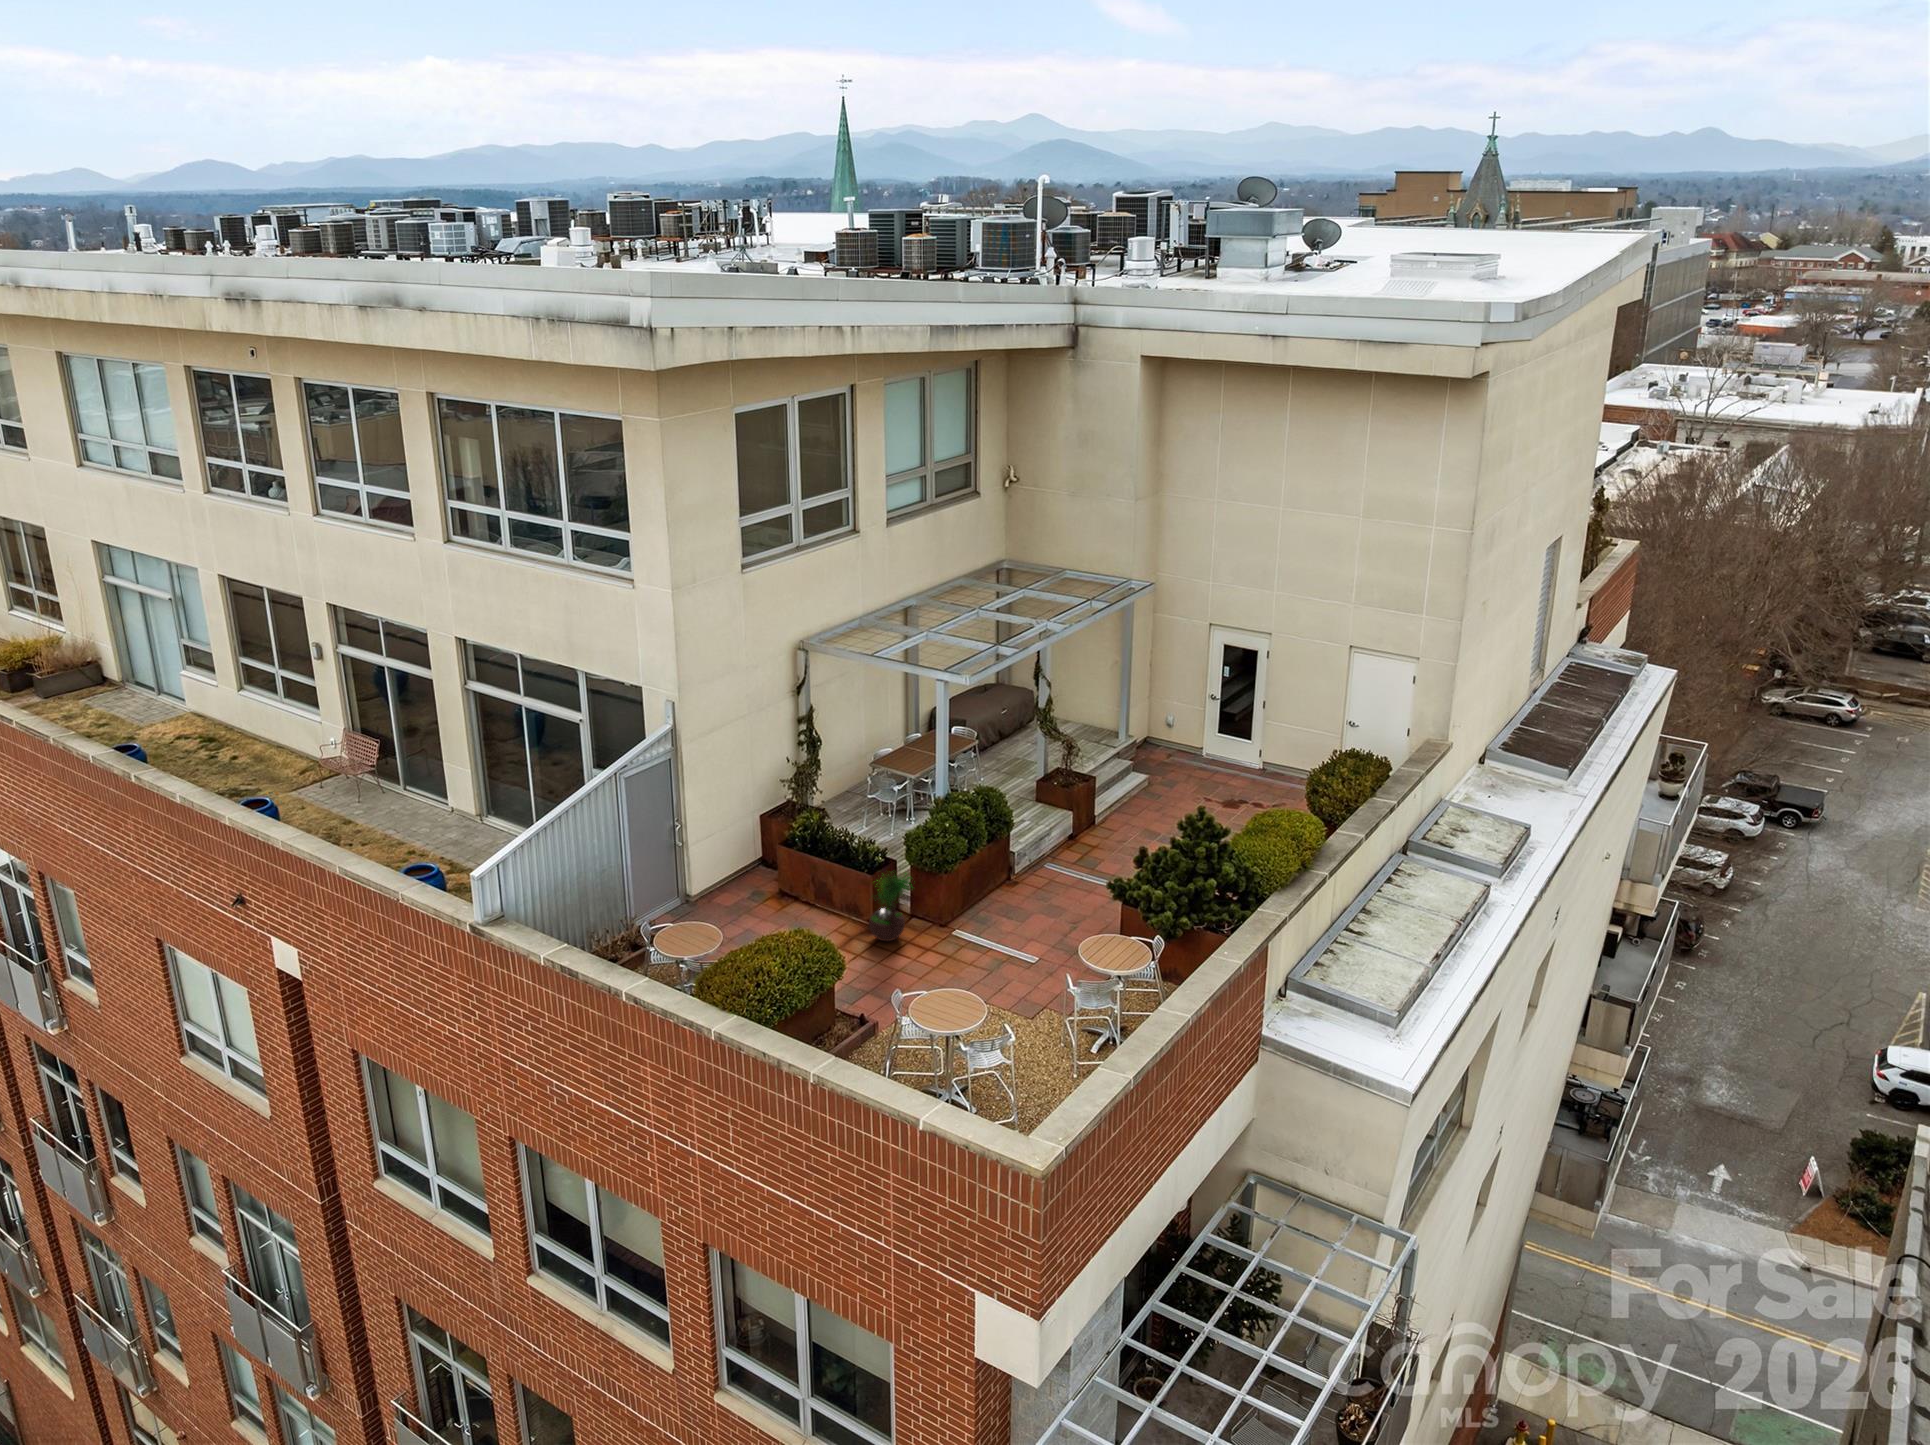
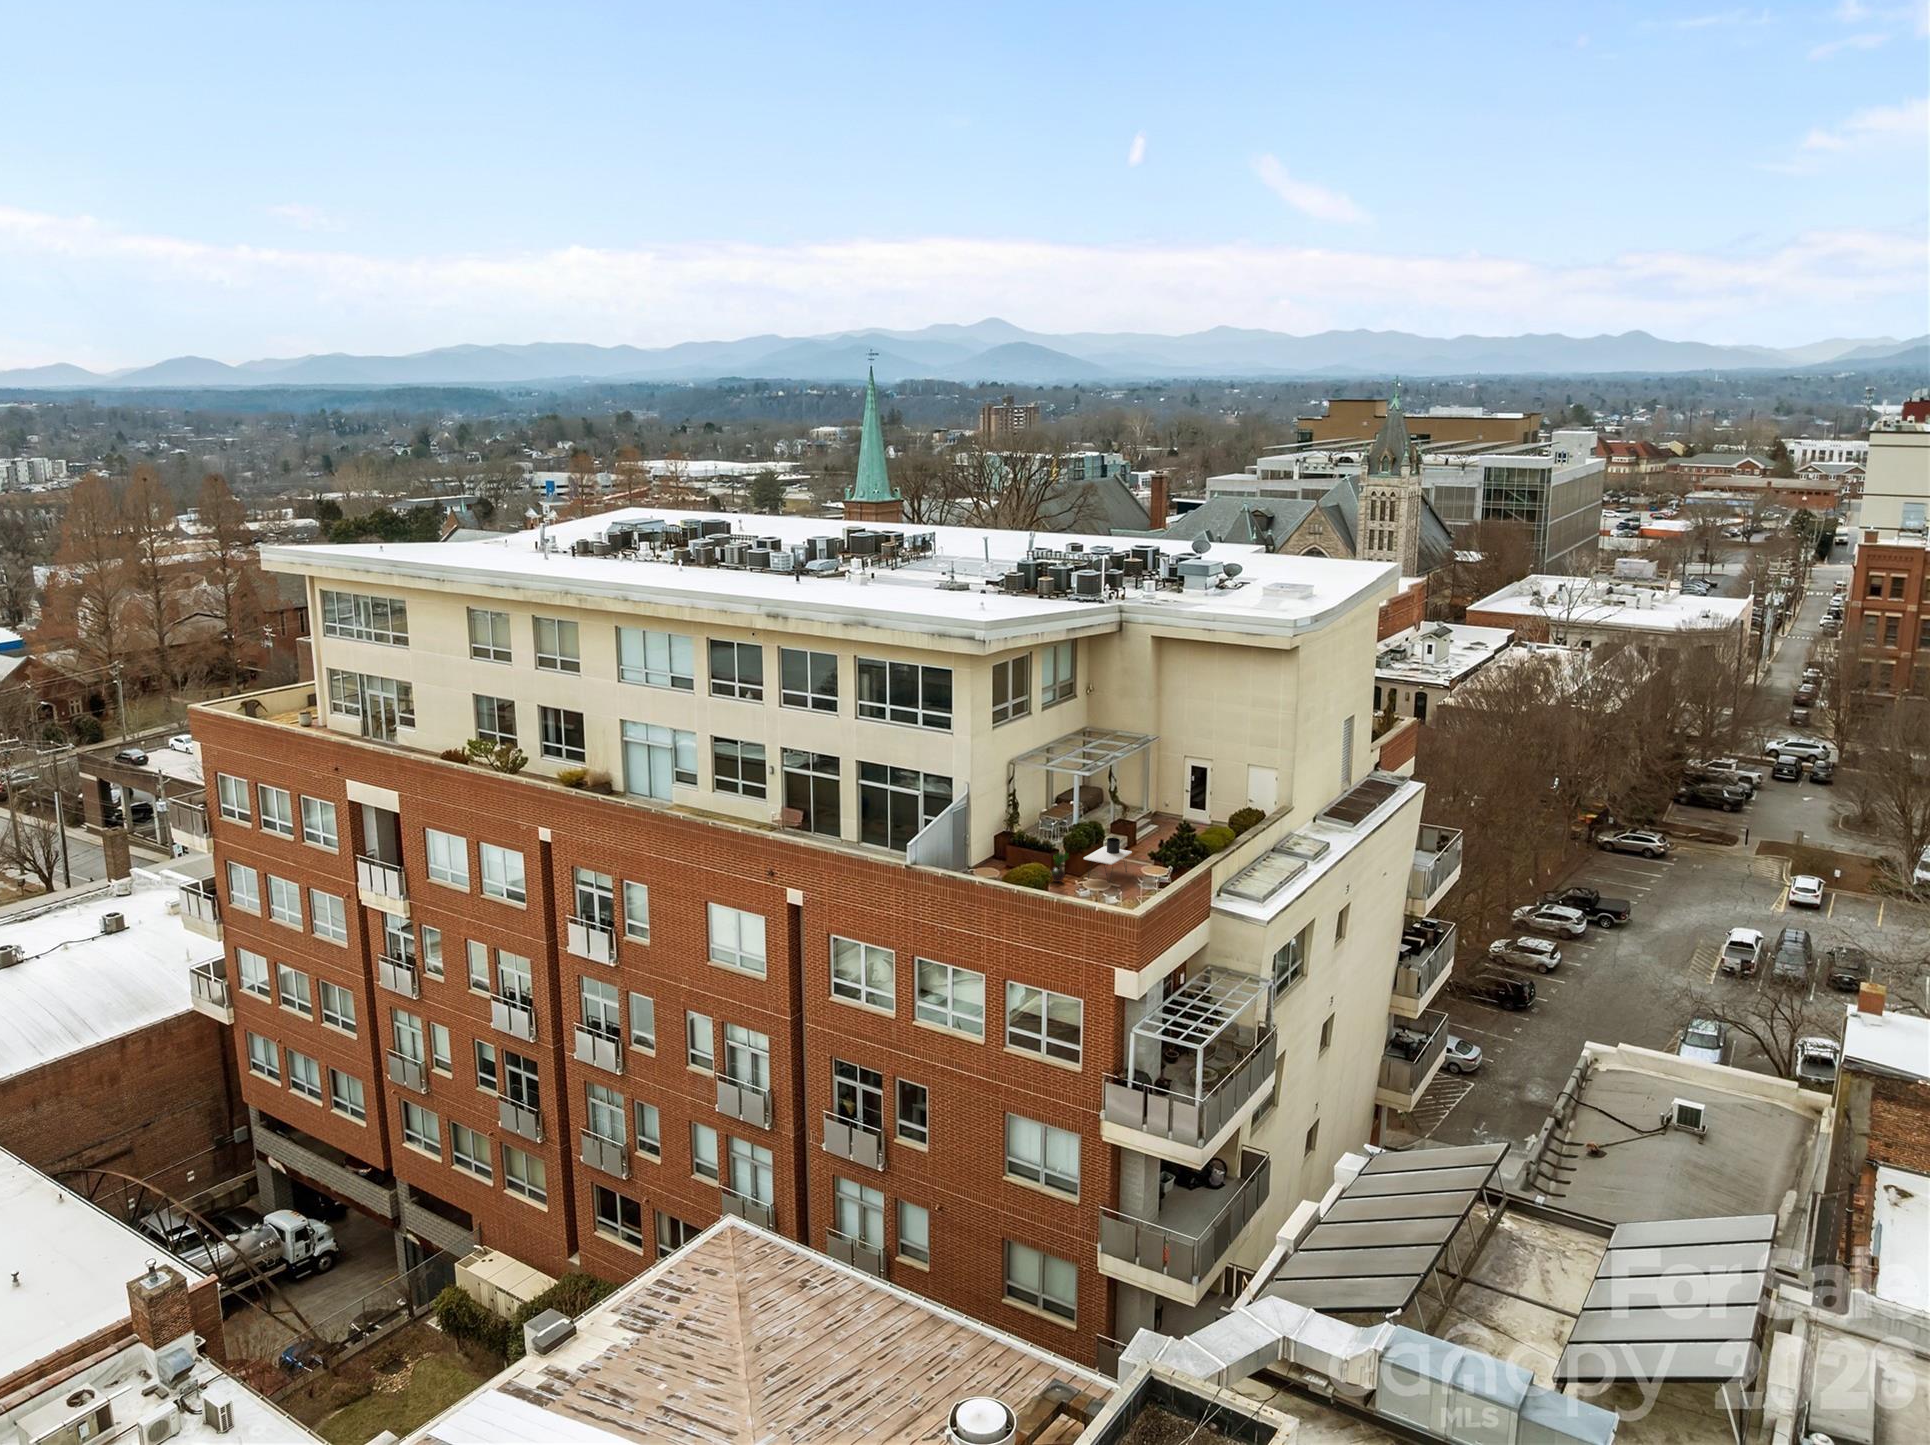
side table: none [952,828,1073,946] -> present [1083,838,1132,878]

